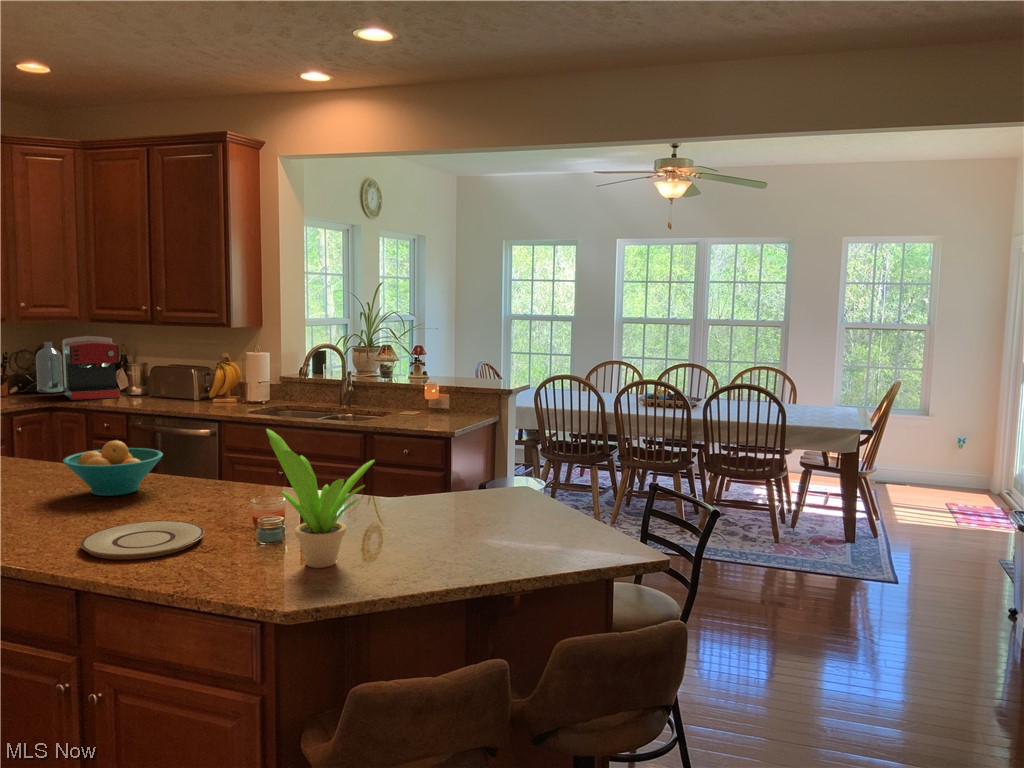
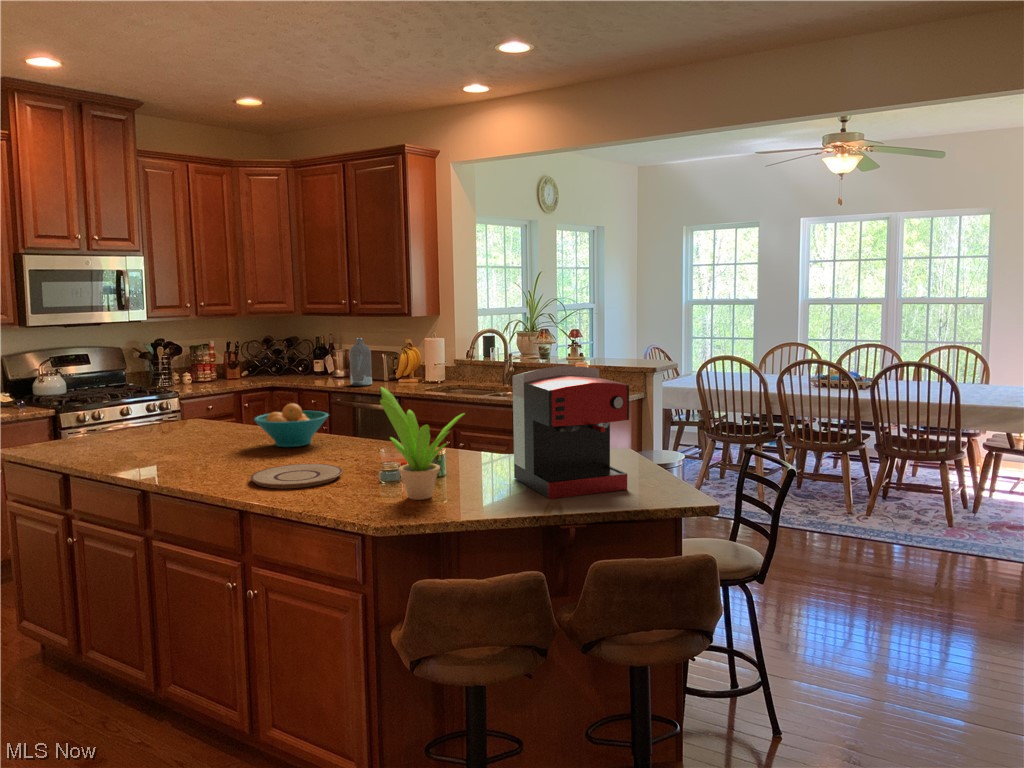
coffee maker: present [62,336,120,400] -> present [513,366,629,499]
bottle: present [36,342,63,393] -> present [350,338,372,386]

